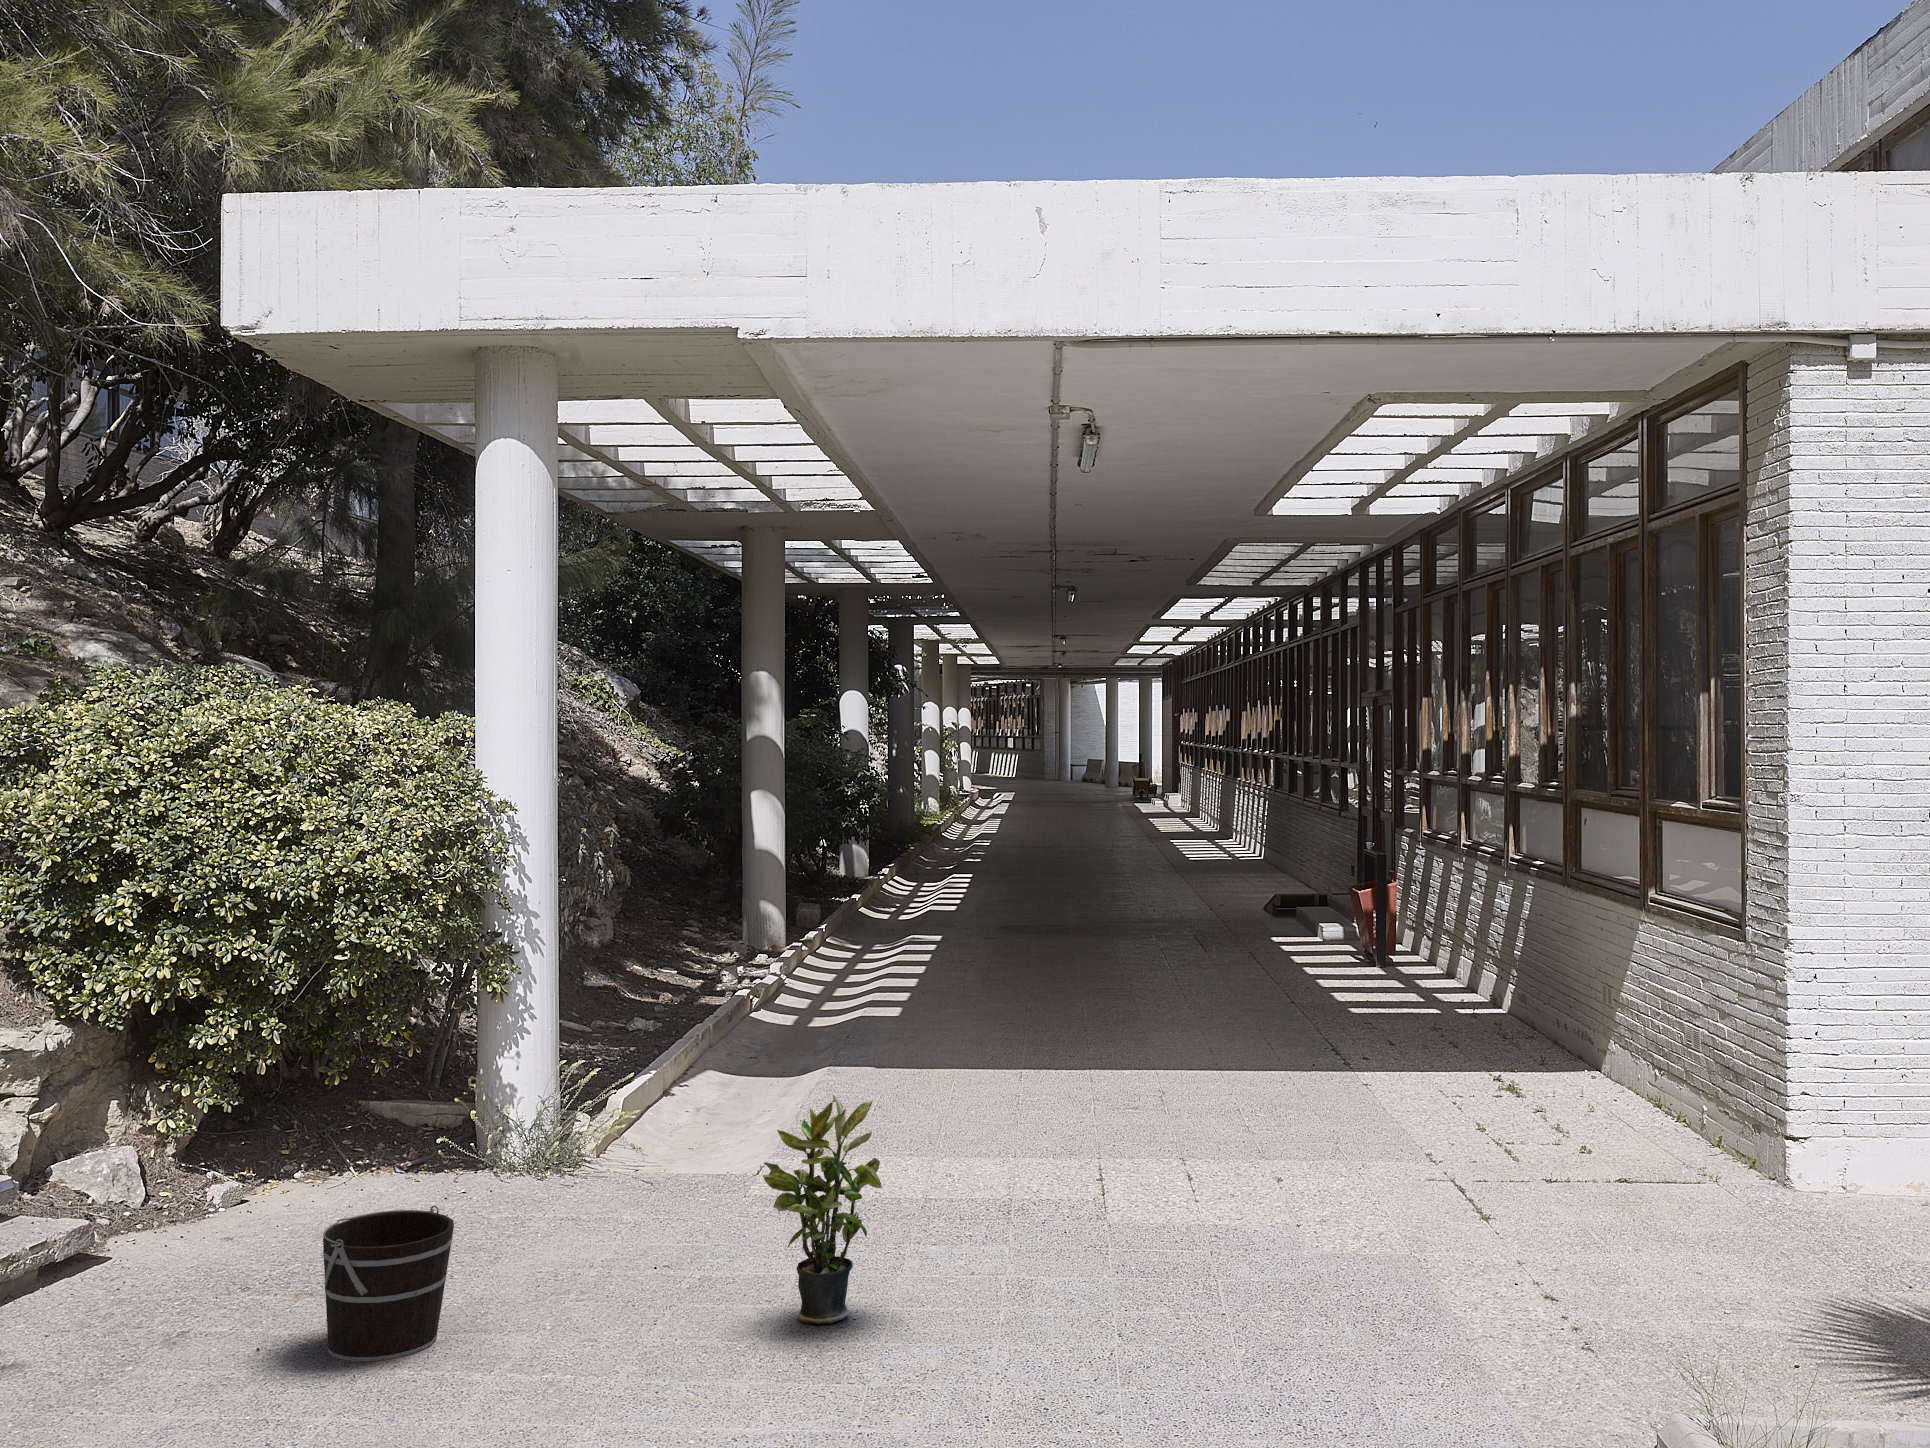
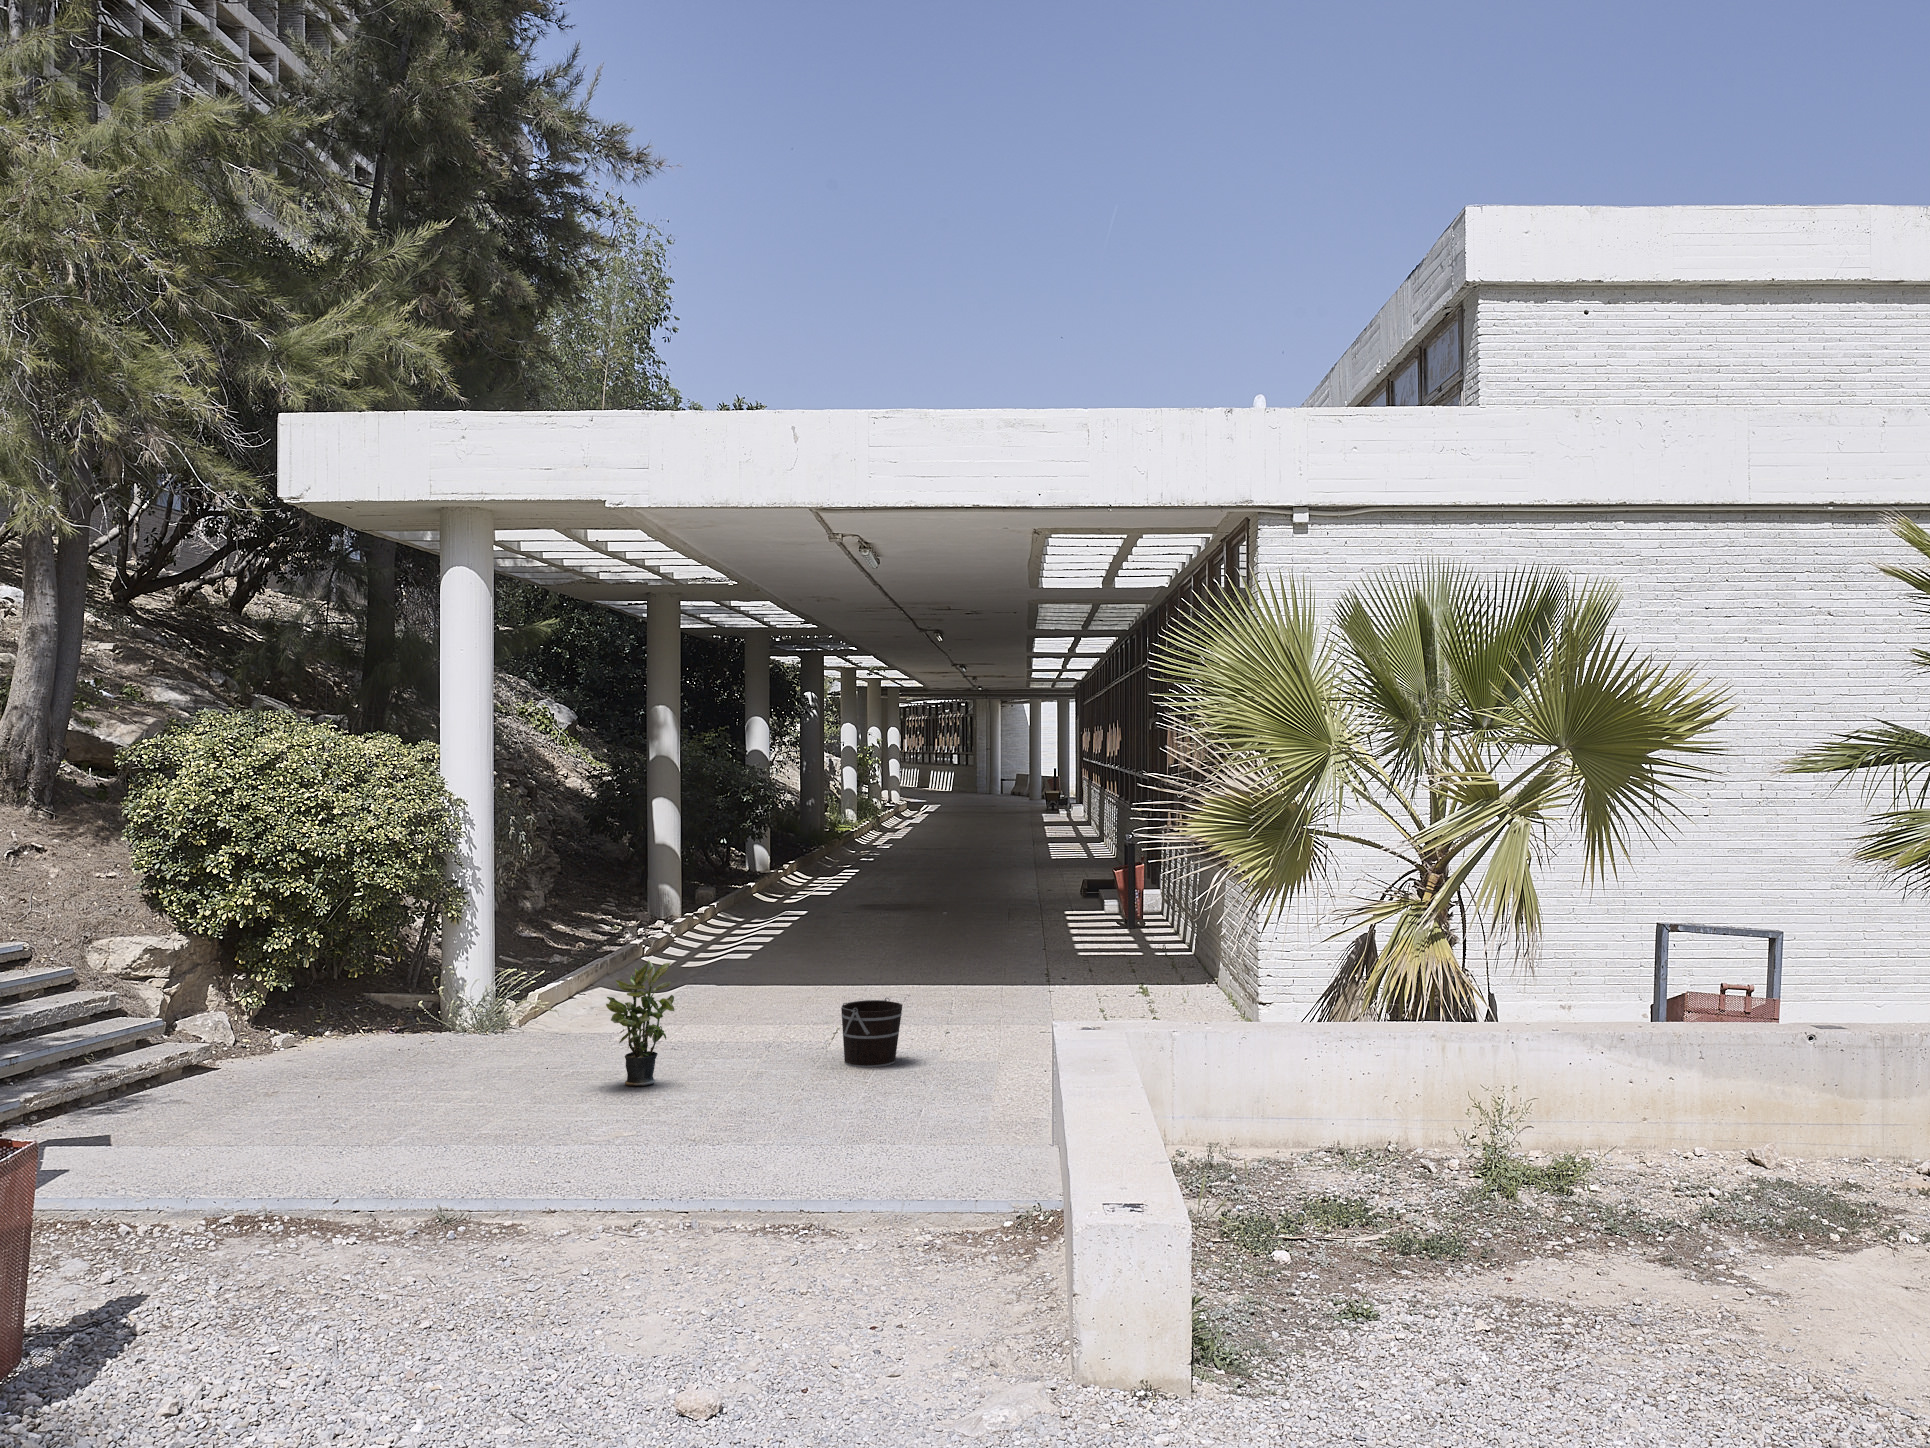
bucket: present [323,1205,454,1361] -> present [841,998,902,1067]

